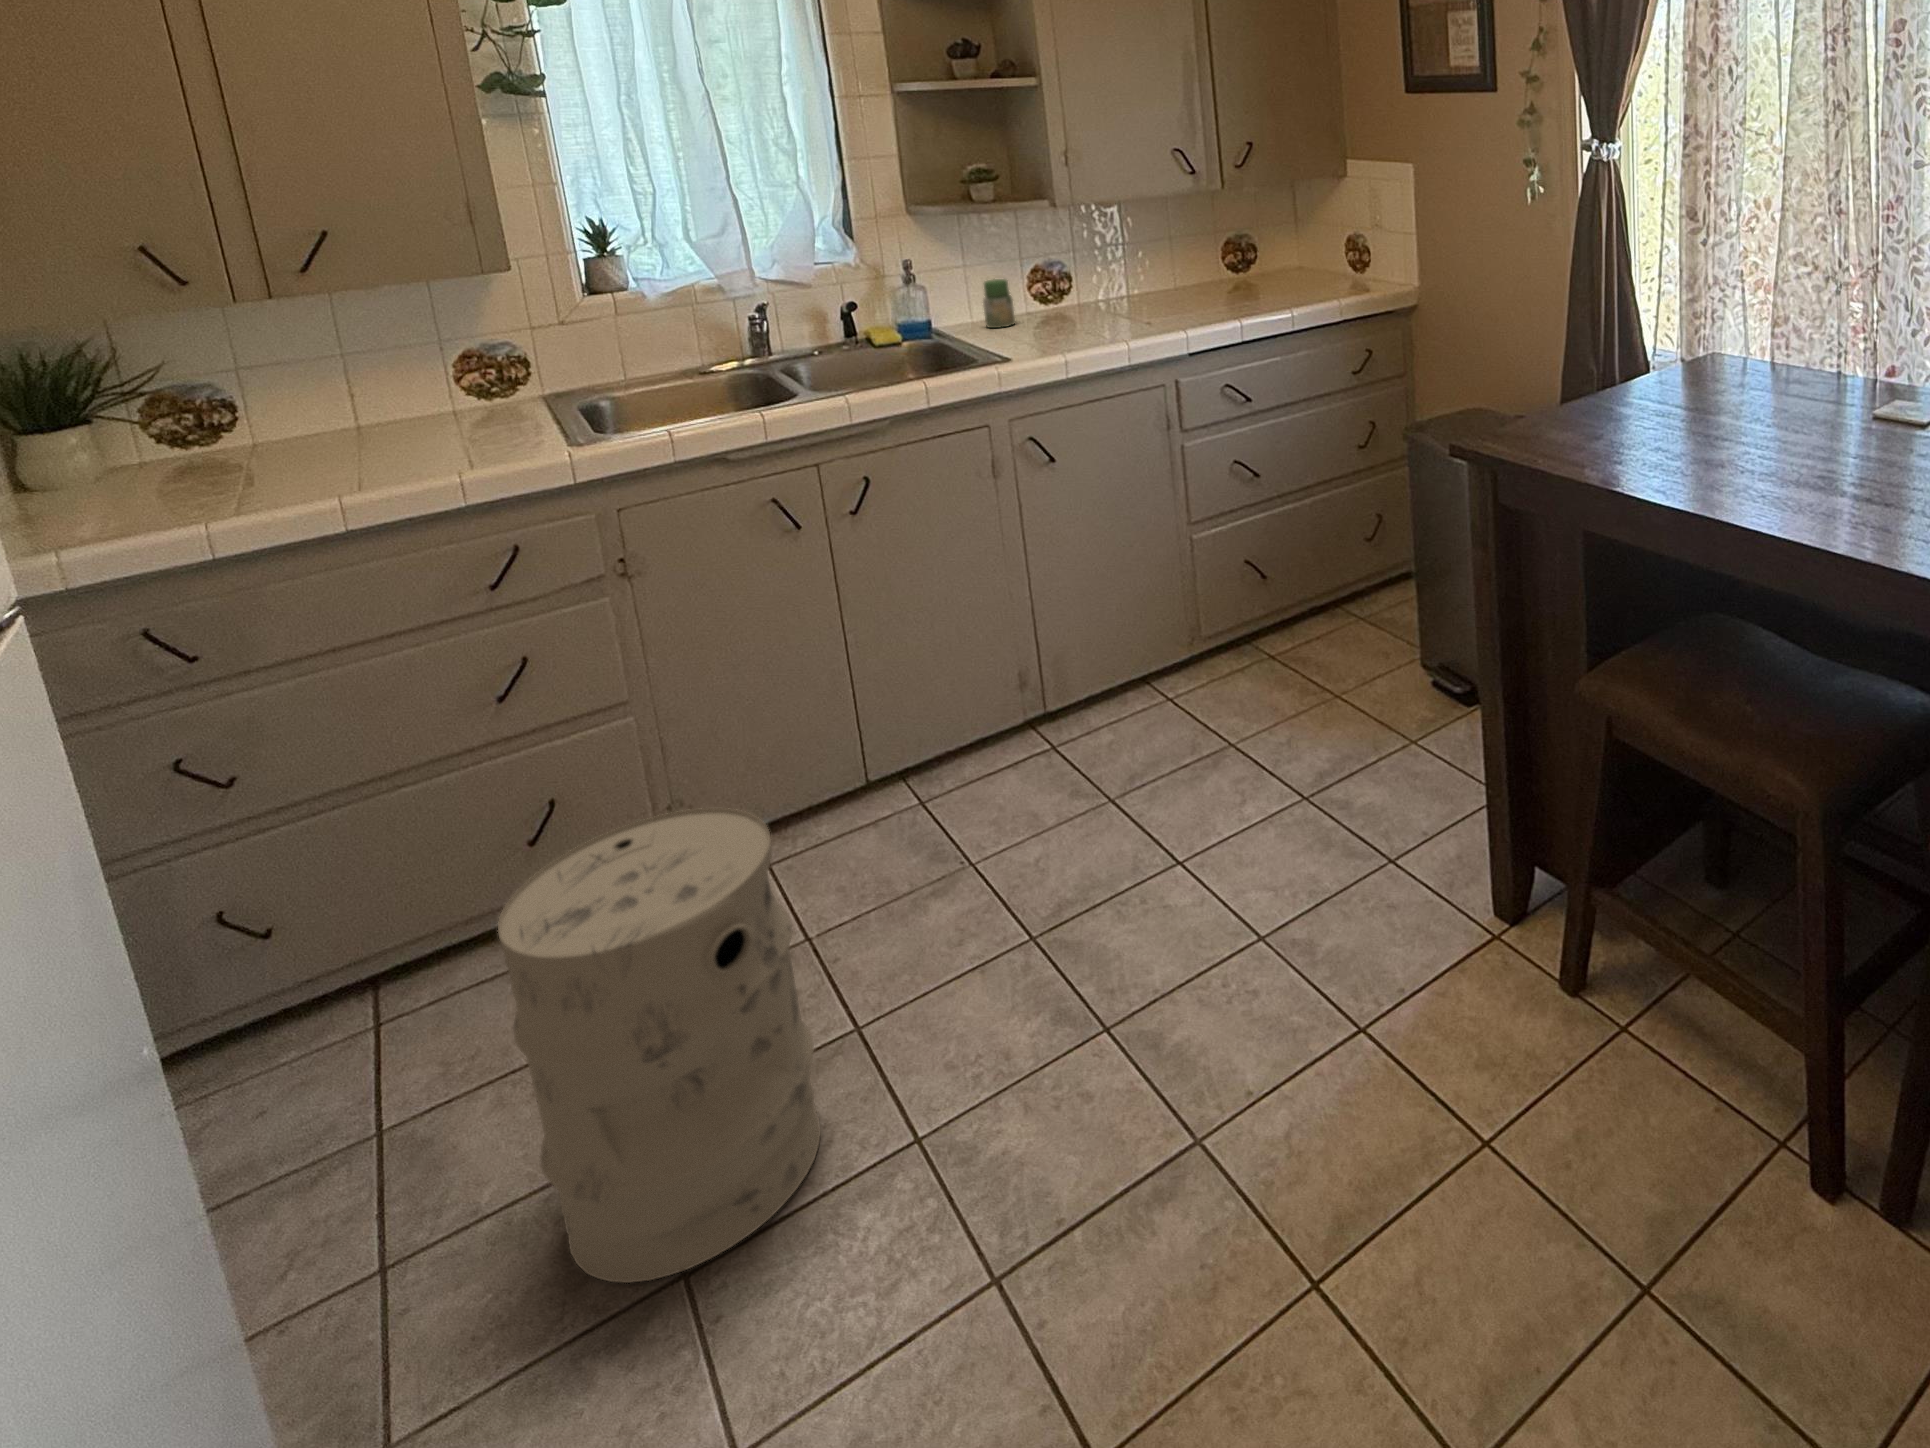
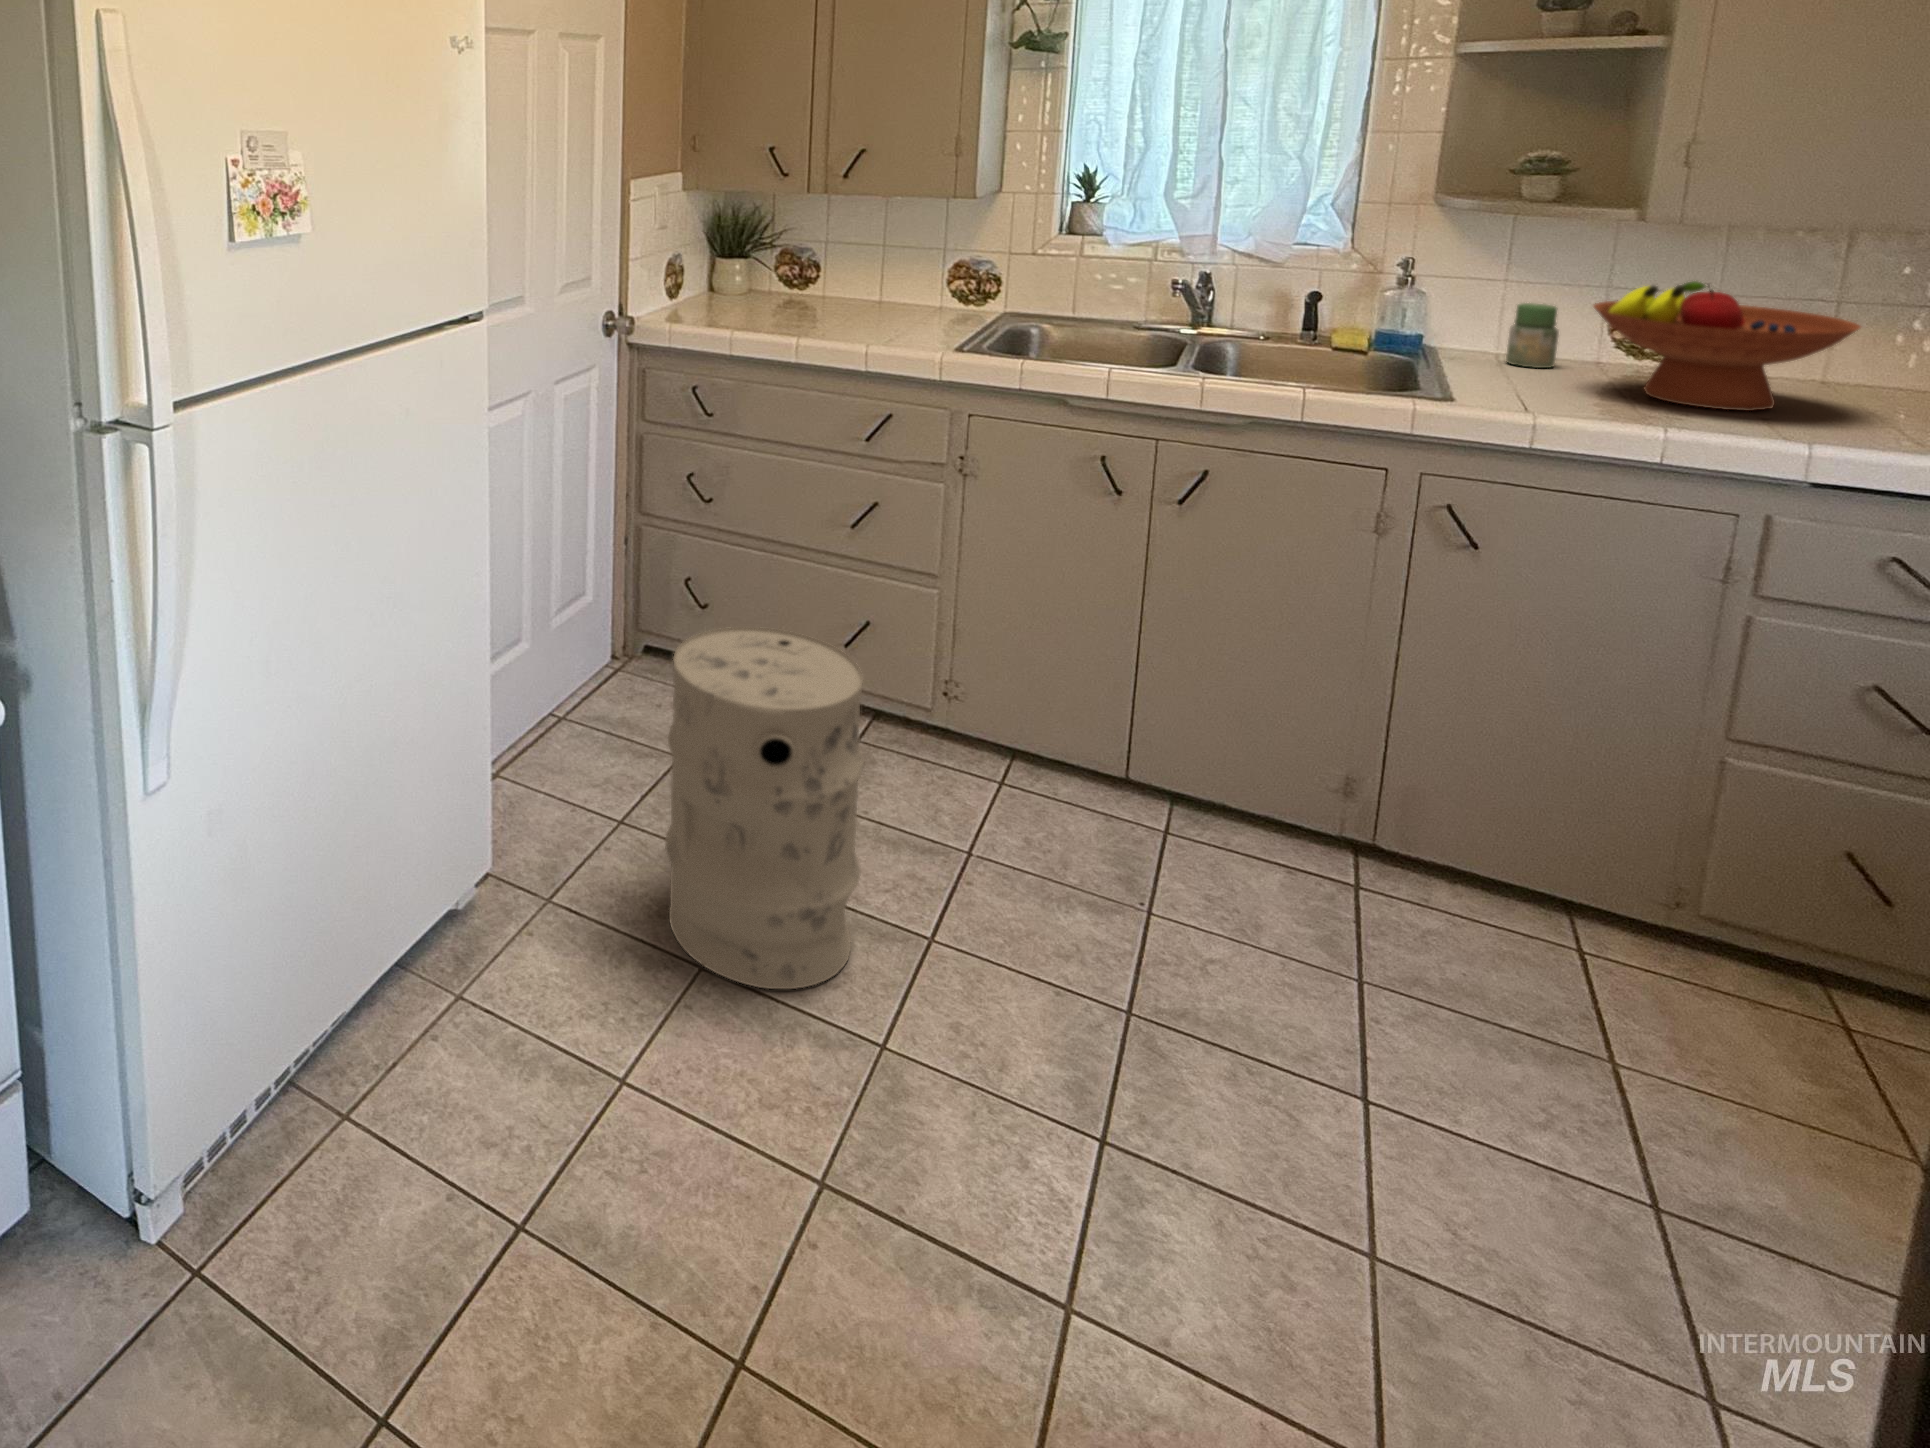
fruit bowl: none [1046,245,1174,328] -> present [1594,281,1860,411]

